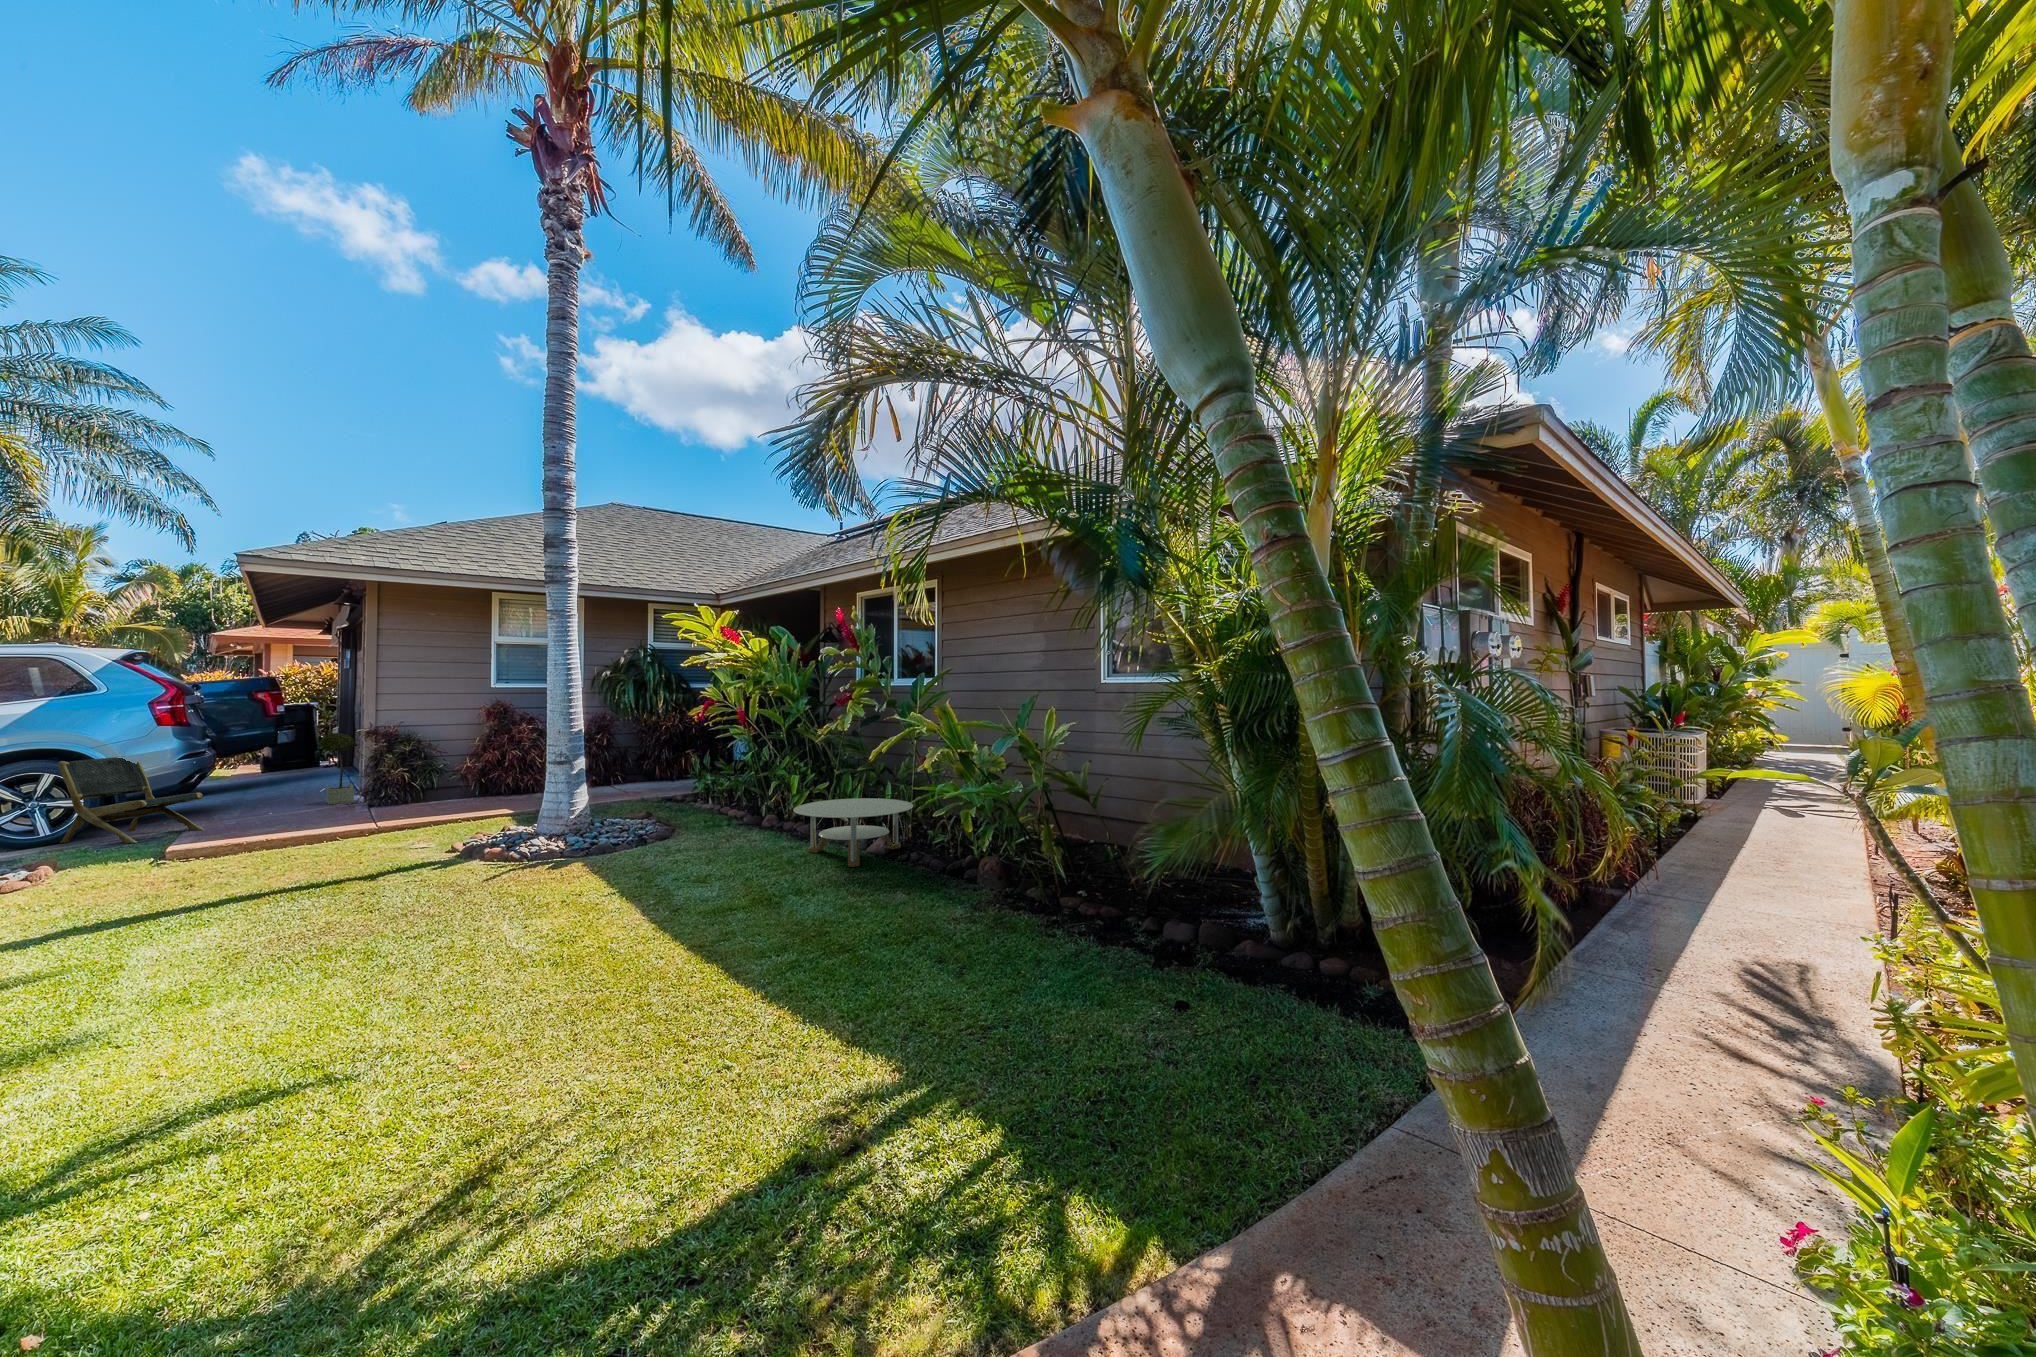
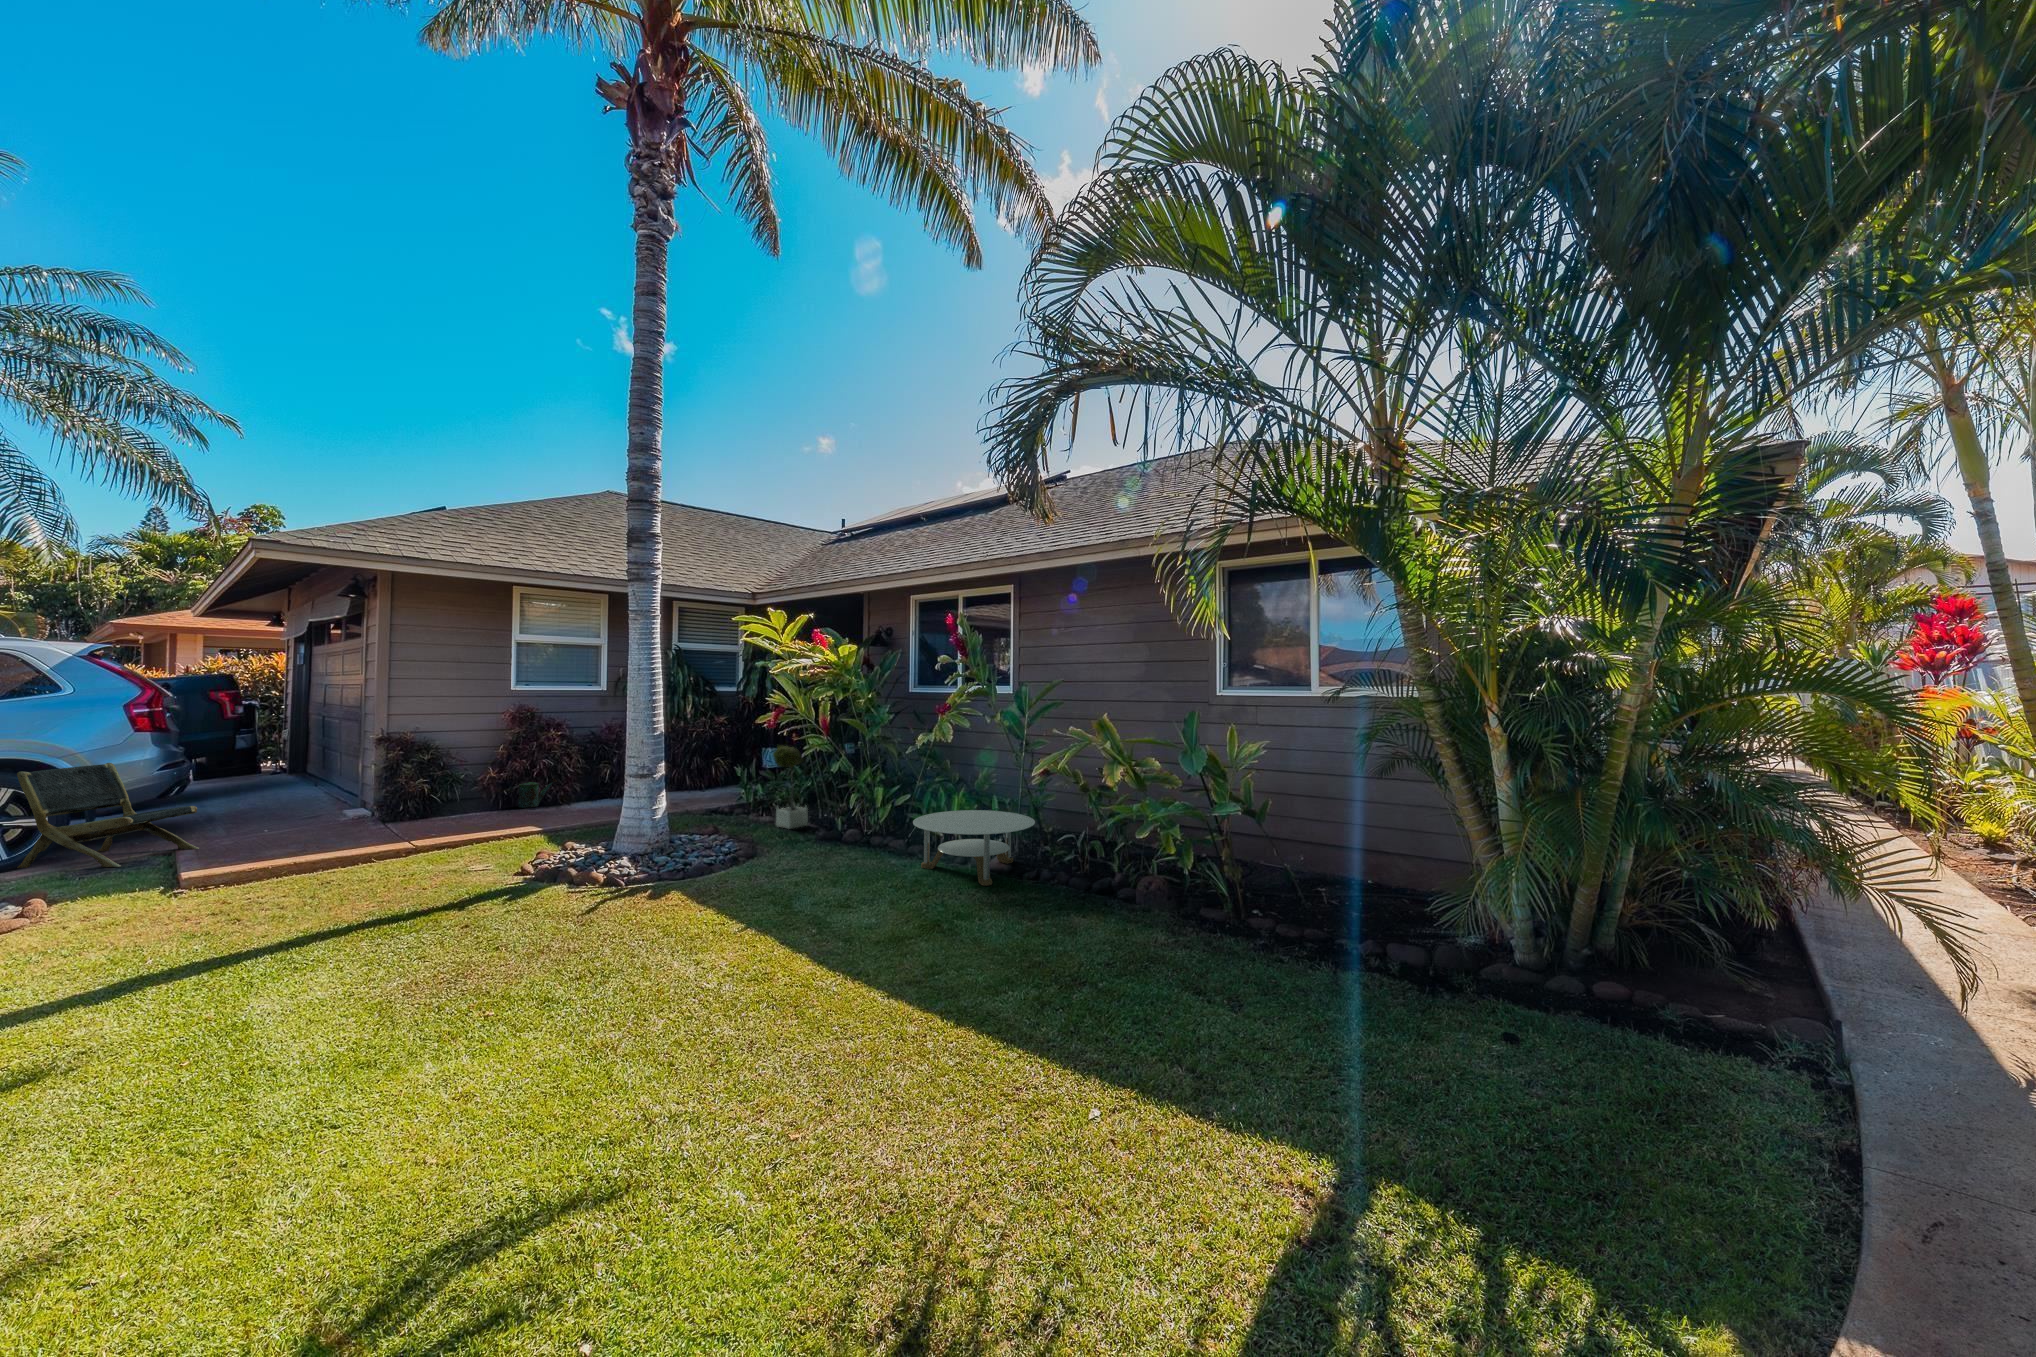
potted tree: present [319,732,358,804] -> present [773,746,808,829]
watering can: none [483,772,527,800] -> present [511,778,557,808]

